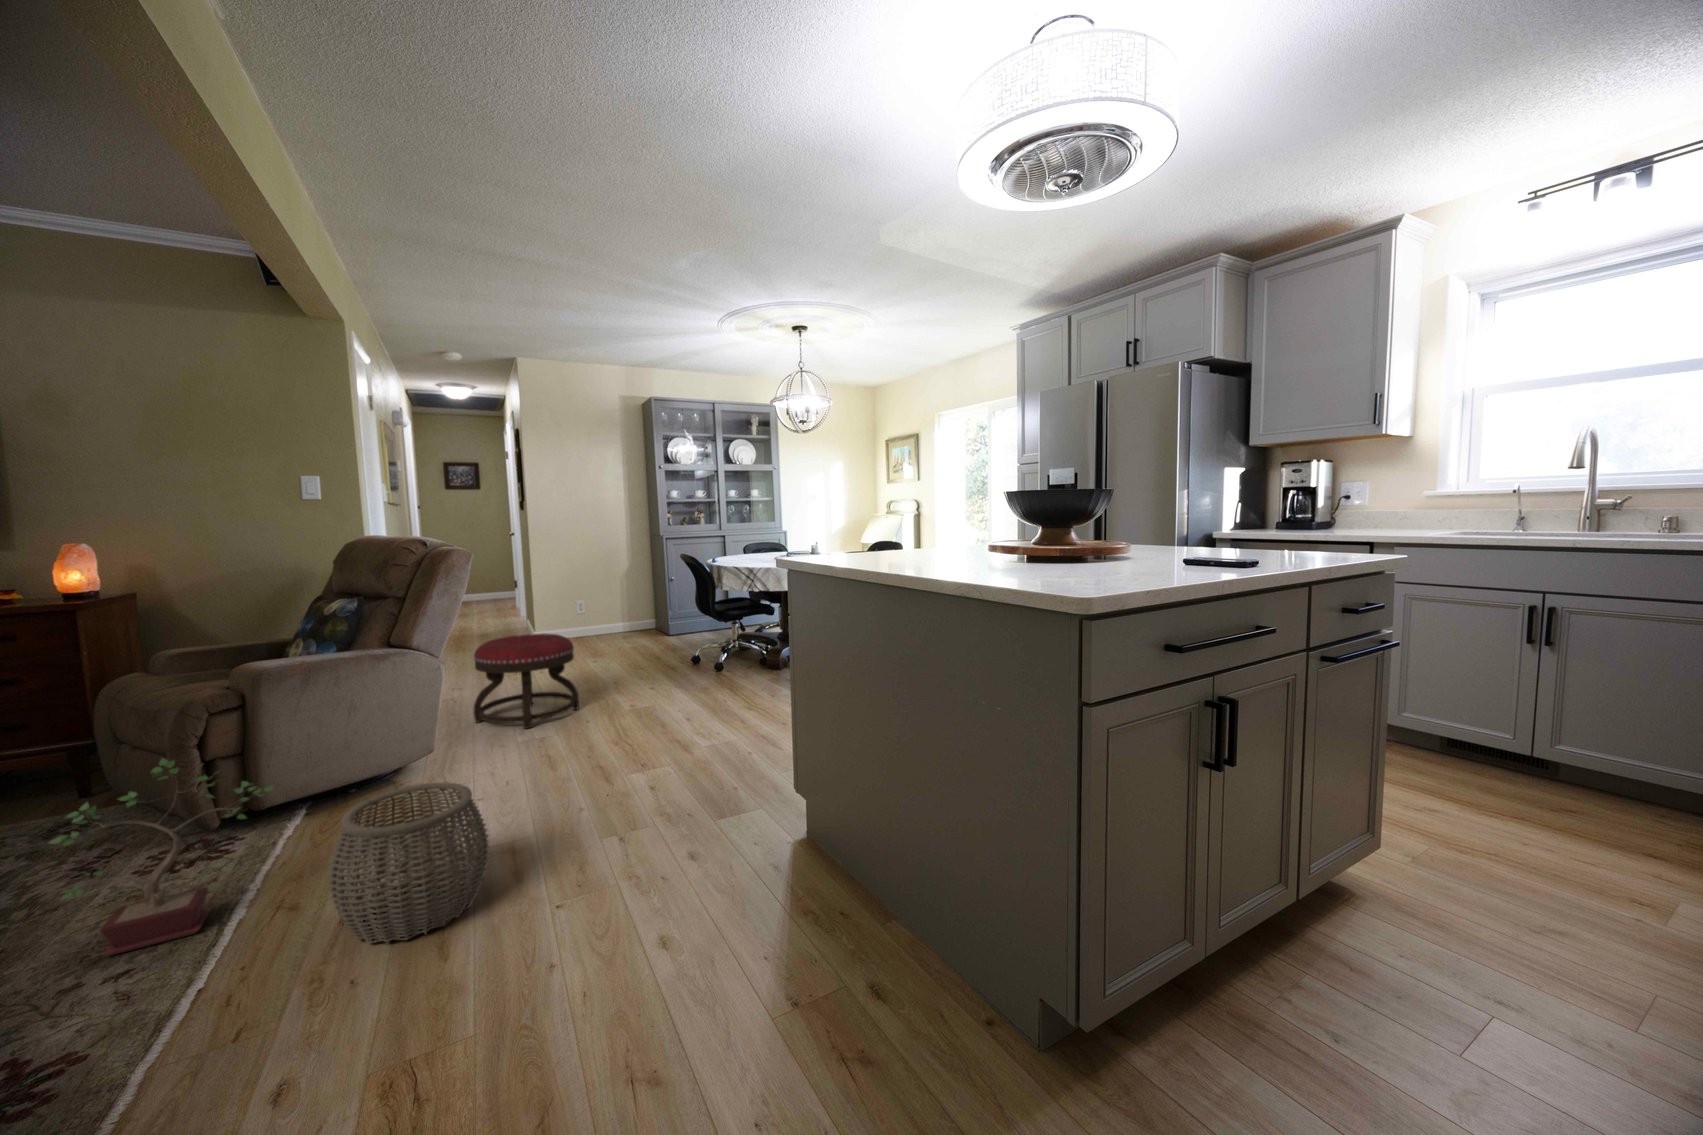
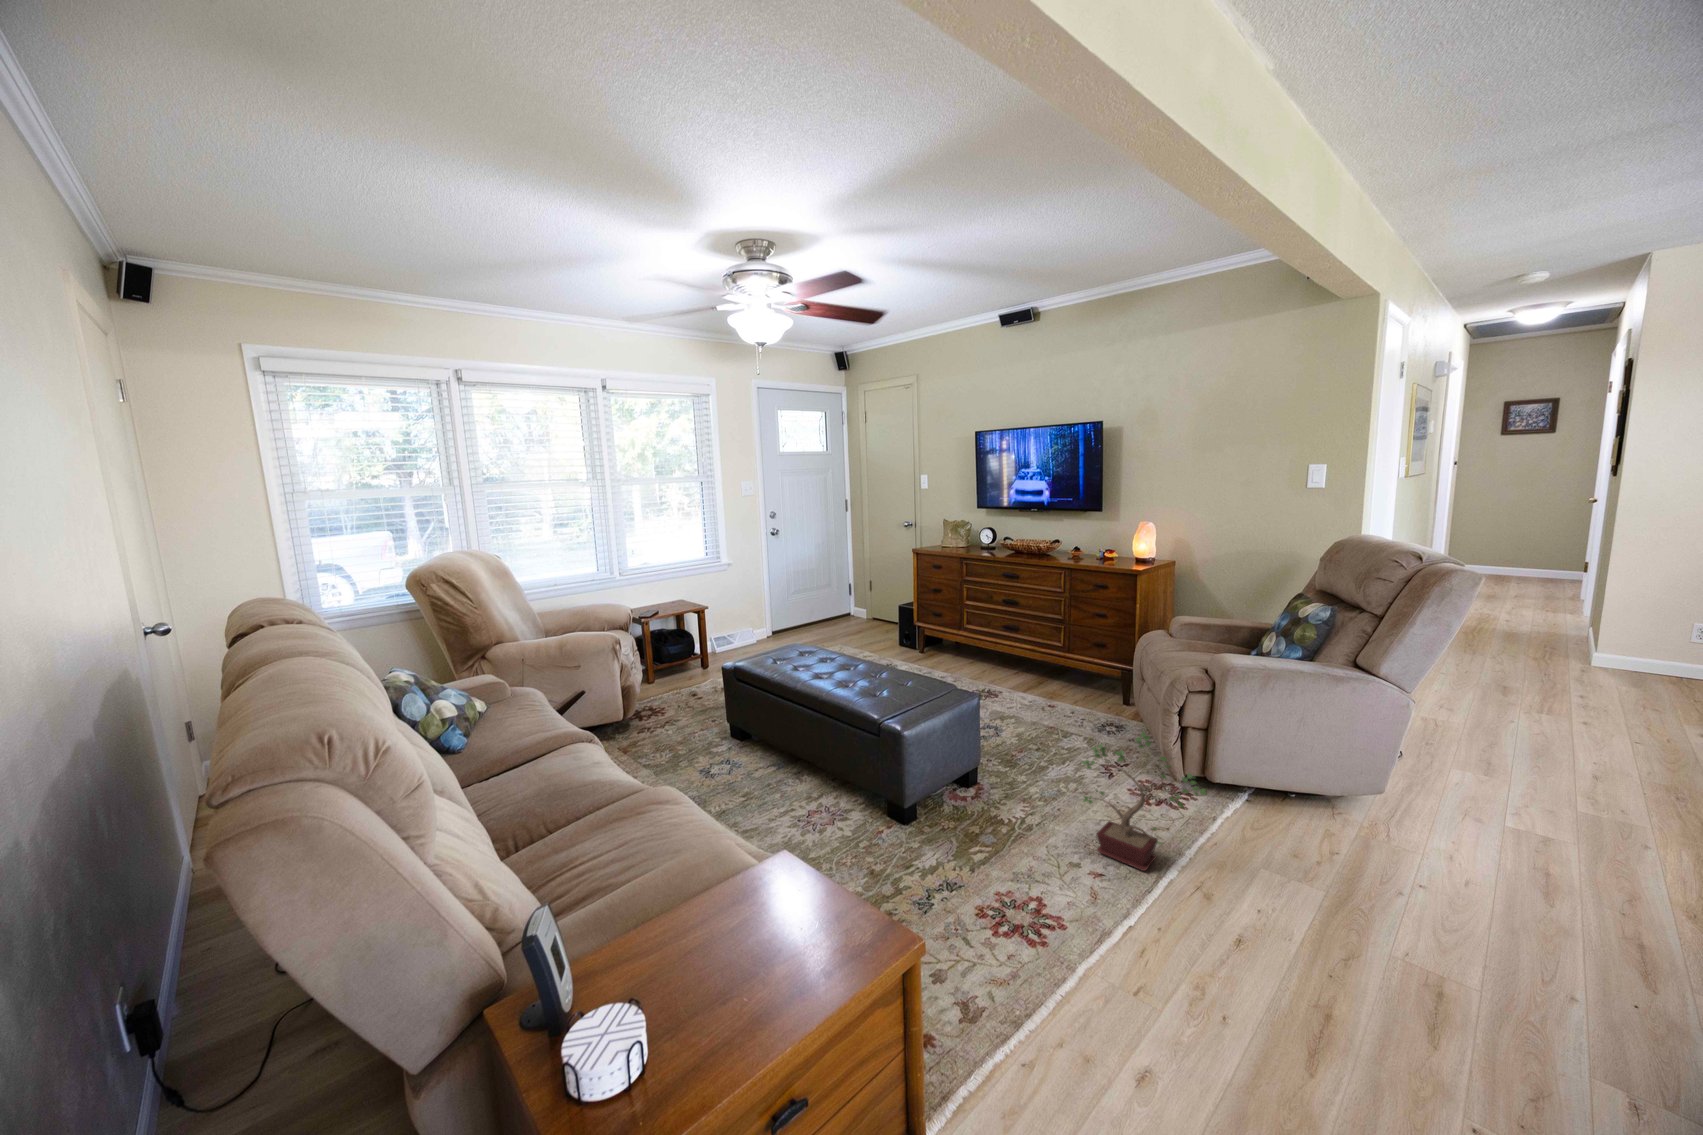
ottoman: present [474,634,579,729] -> none [1453,676,1650,818]
woven basket: present [329,783,489,943] -> none [1226,849,1401,1034]

